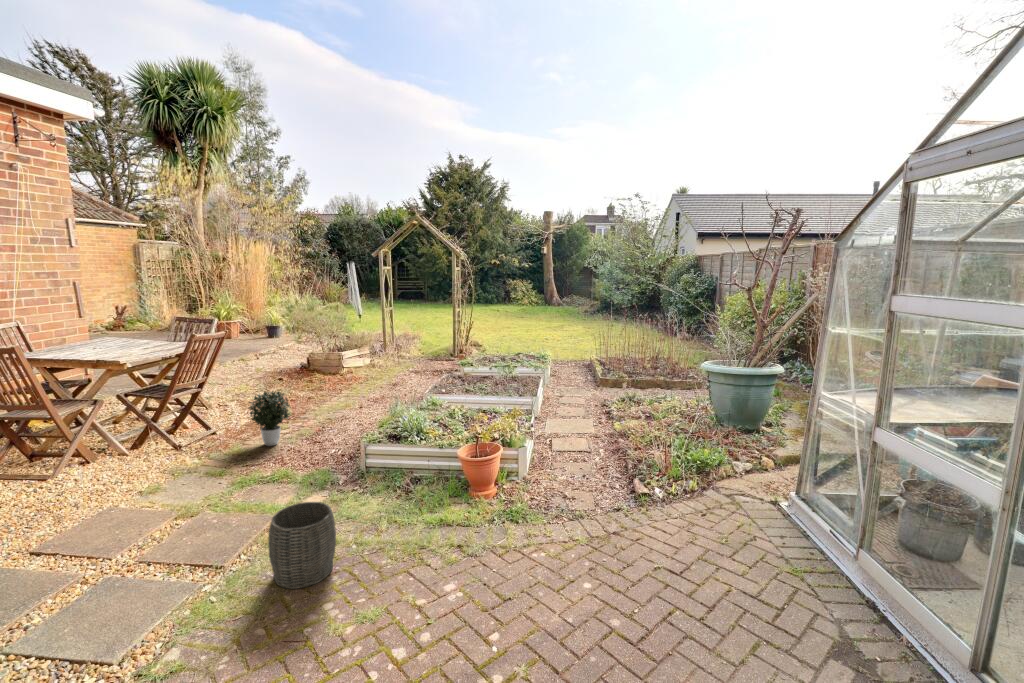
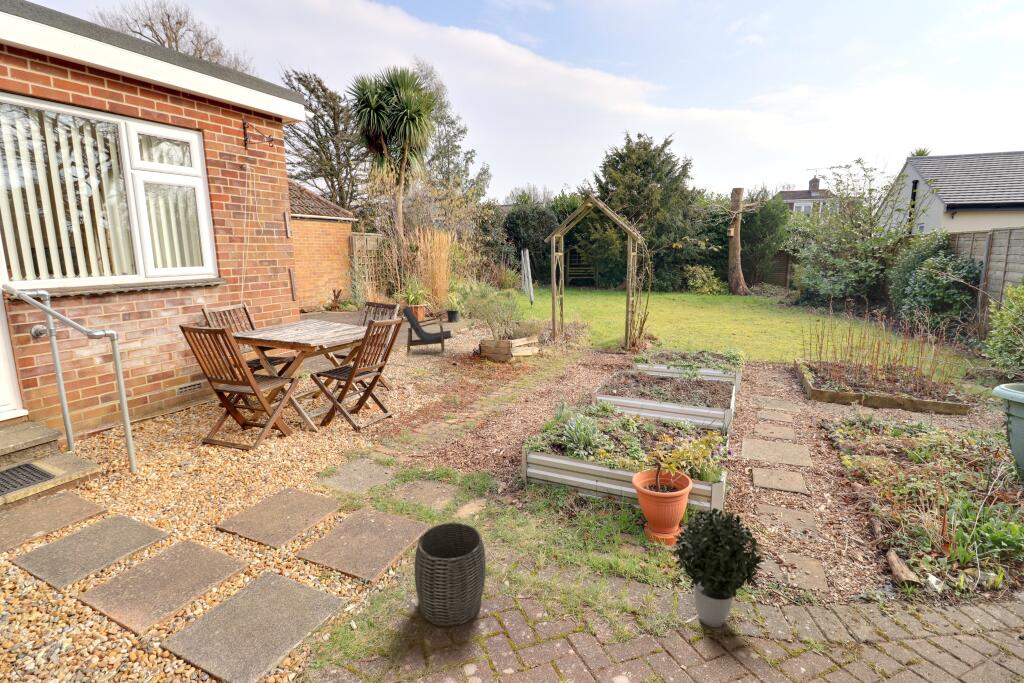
lounge chair: none [219,321,278,374] -> present [403,306,451,357]
potted plant: present [249,391,290,446] -> present [673,508,764,627]

